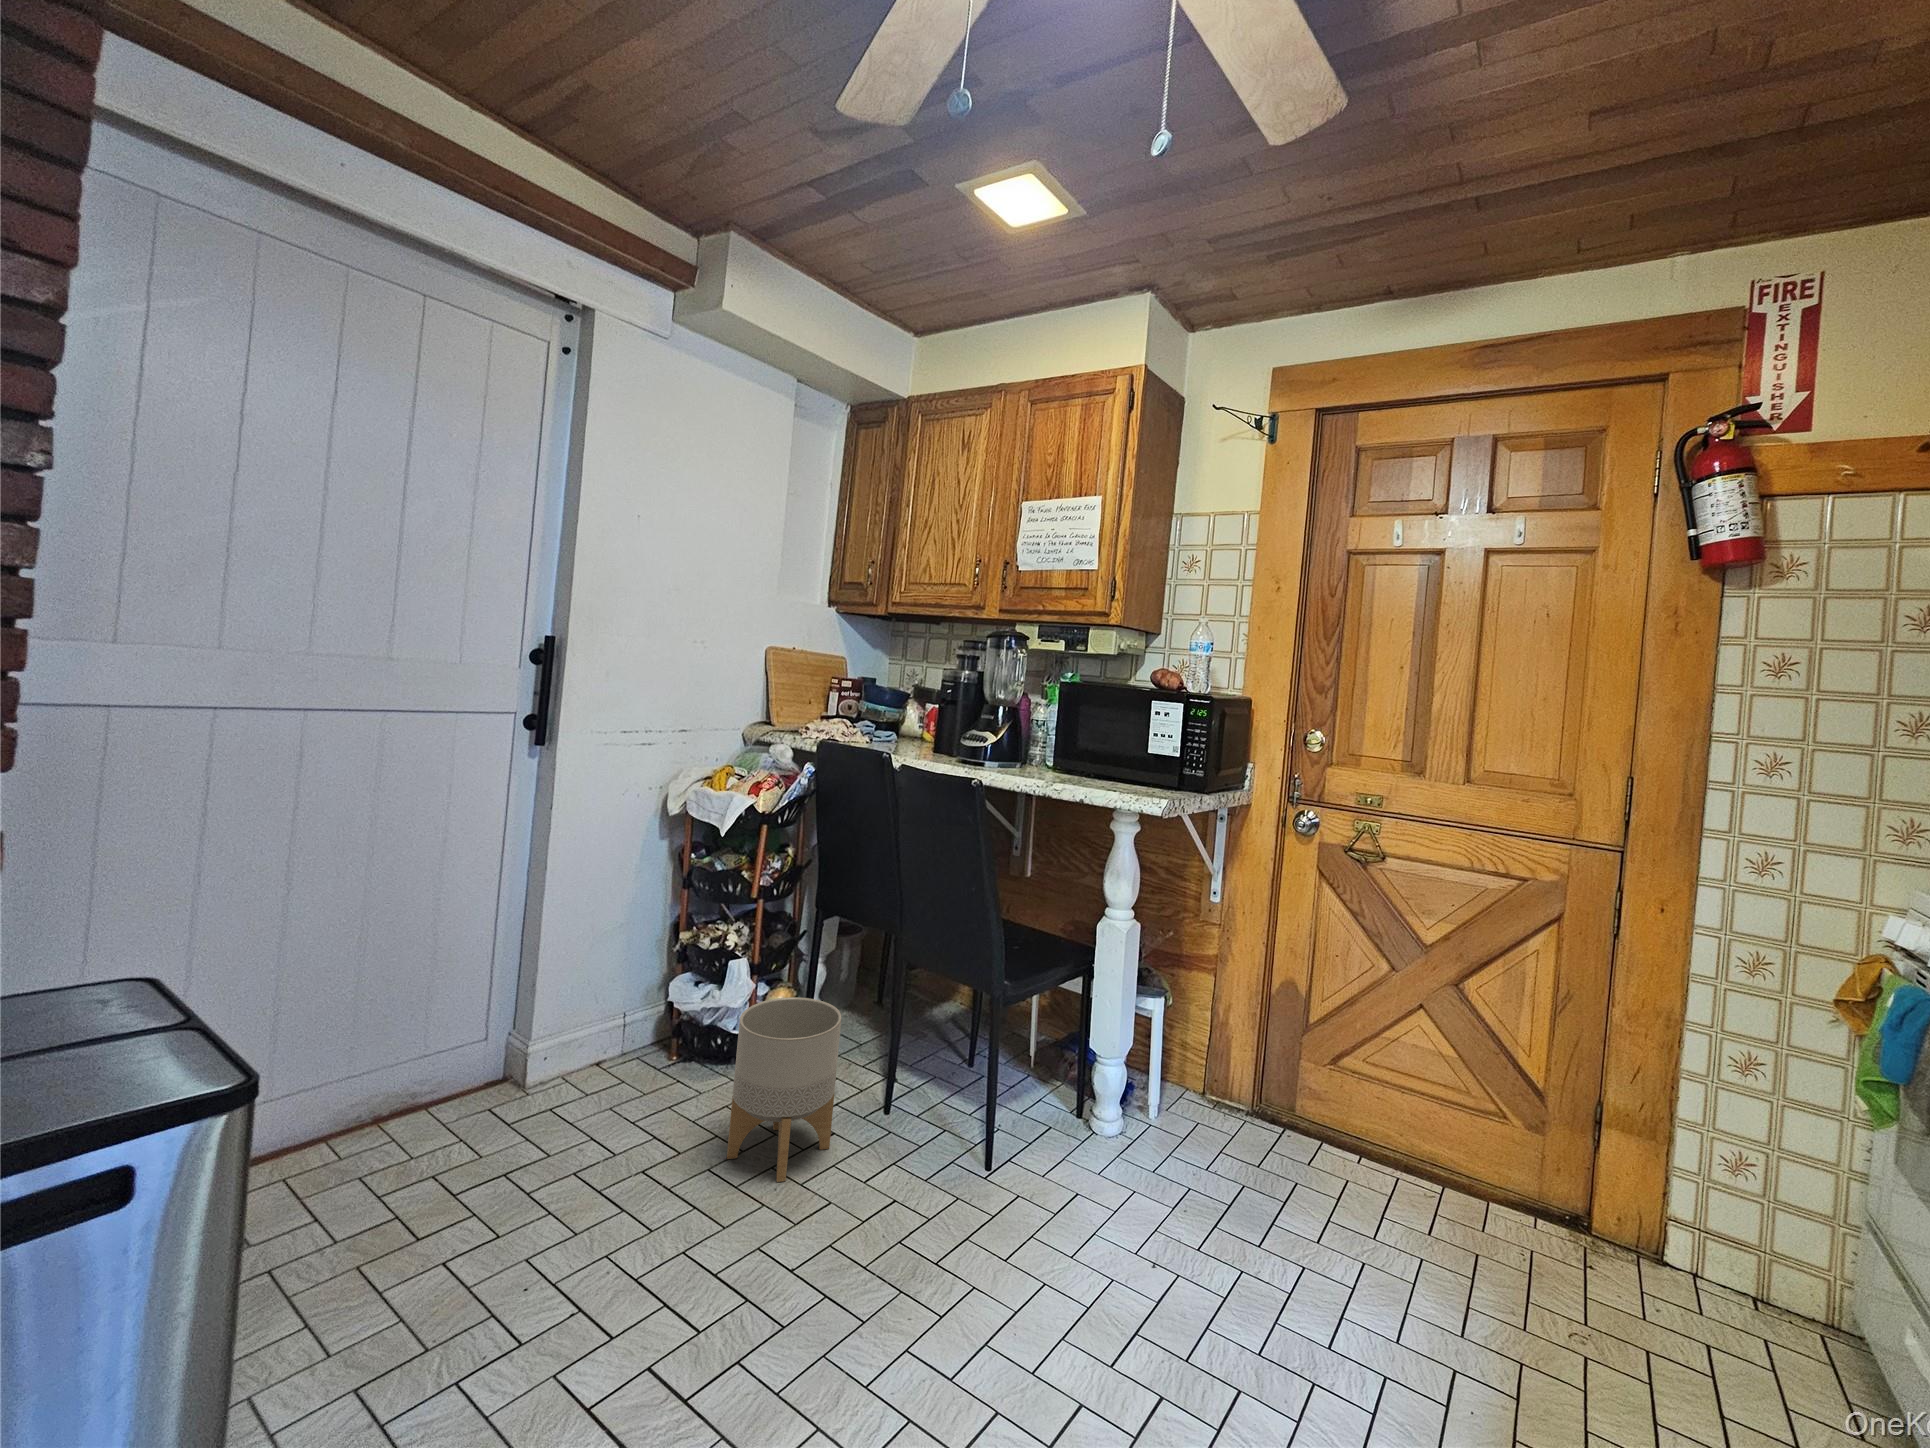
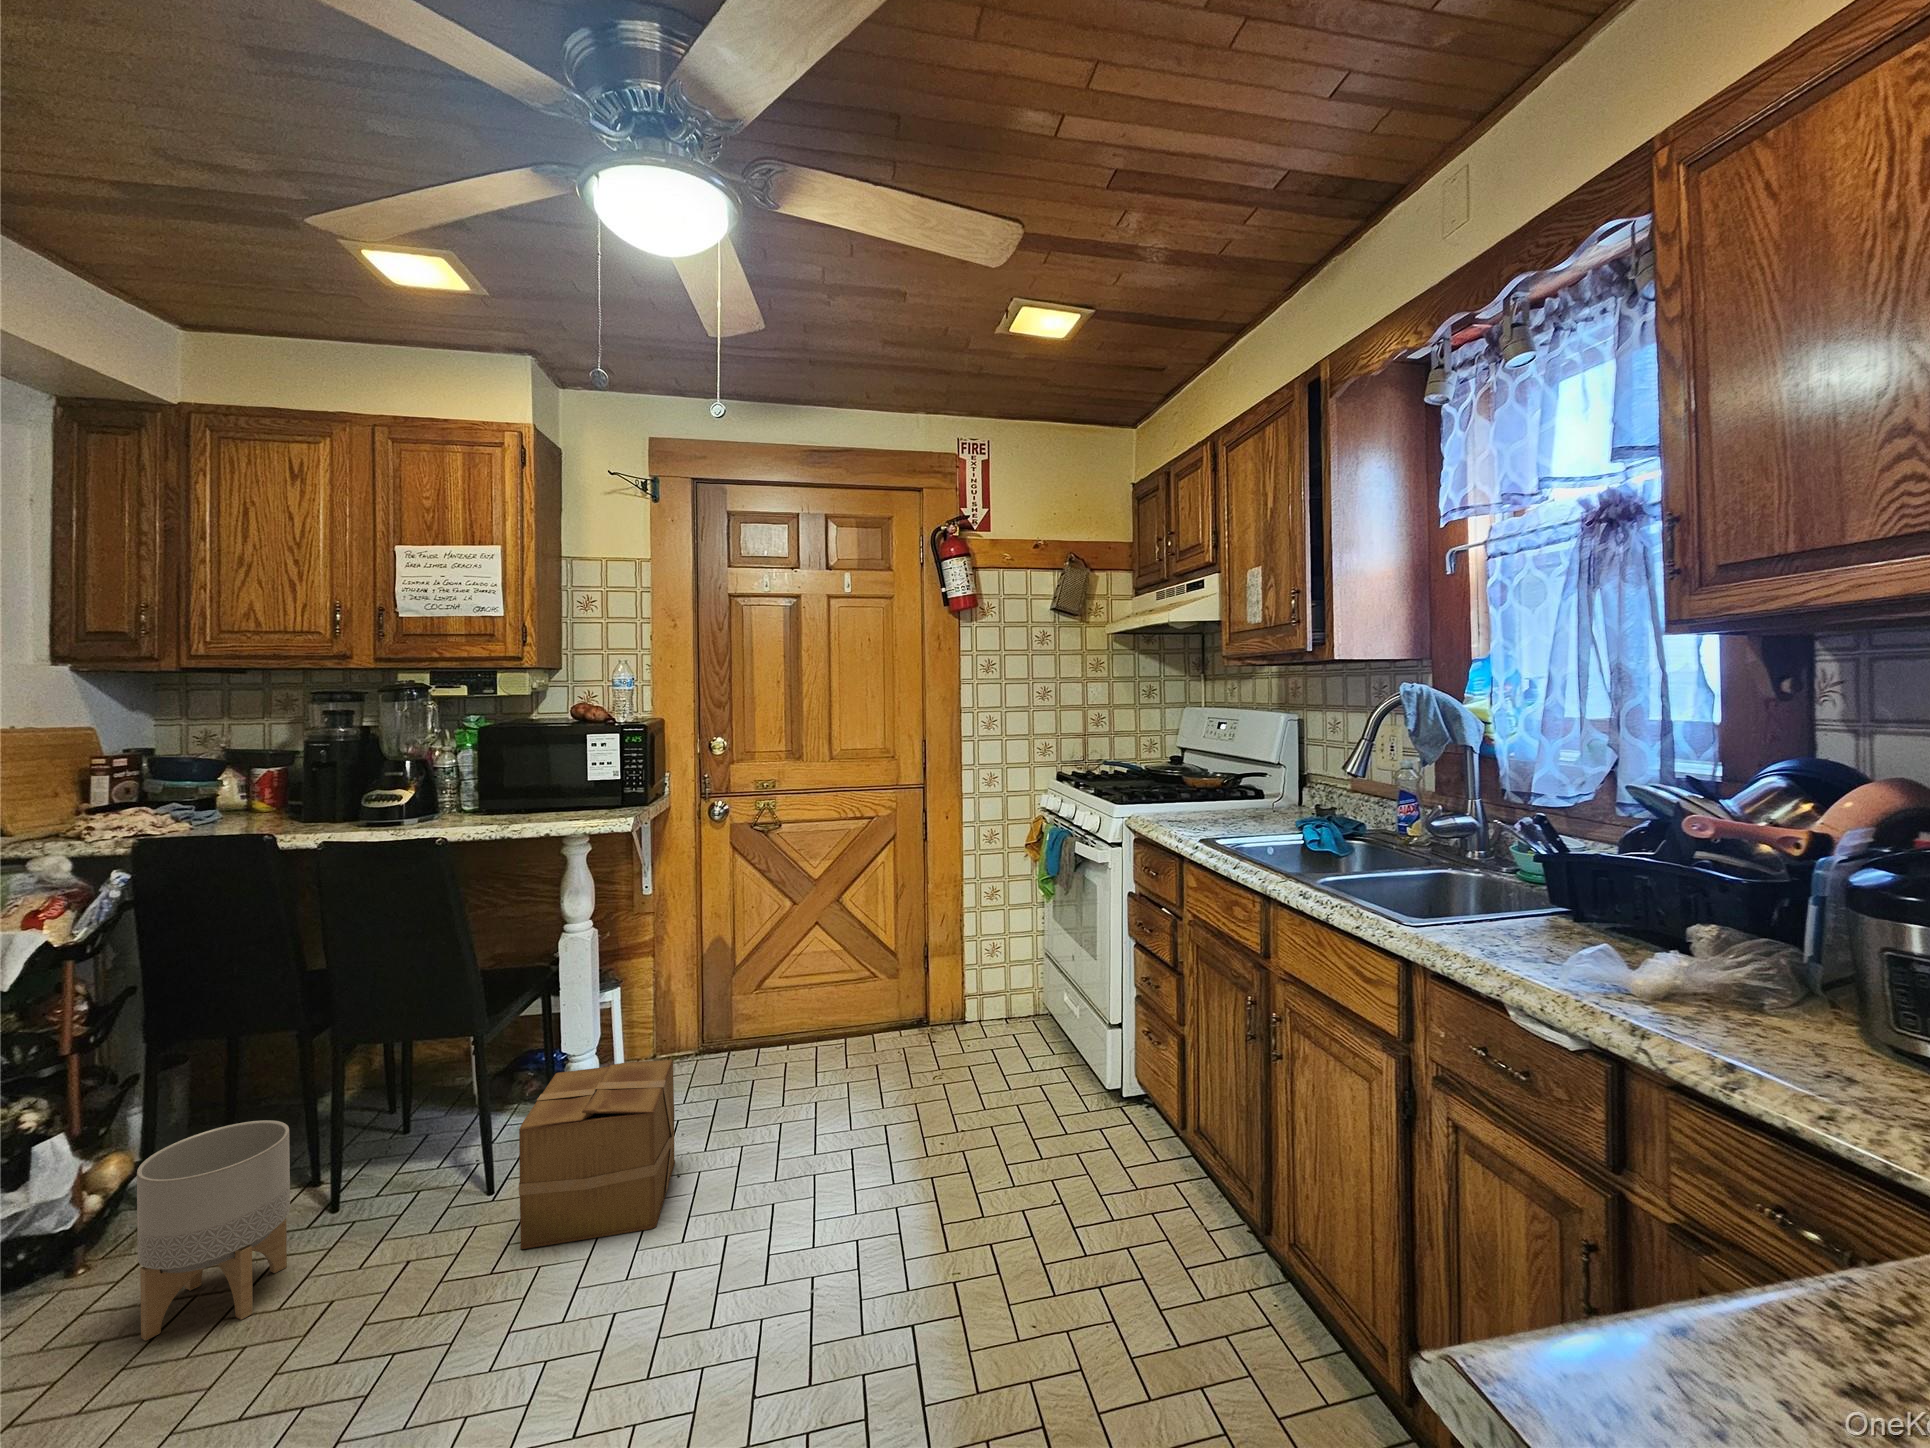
cardboard box: none [976,1071,1176,1331] -> present [519,1060,675,1249]

